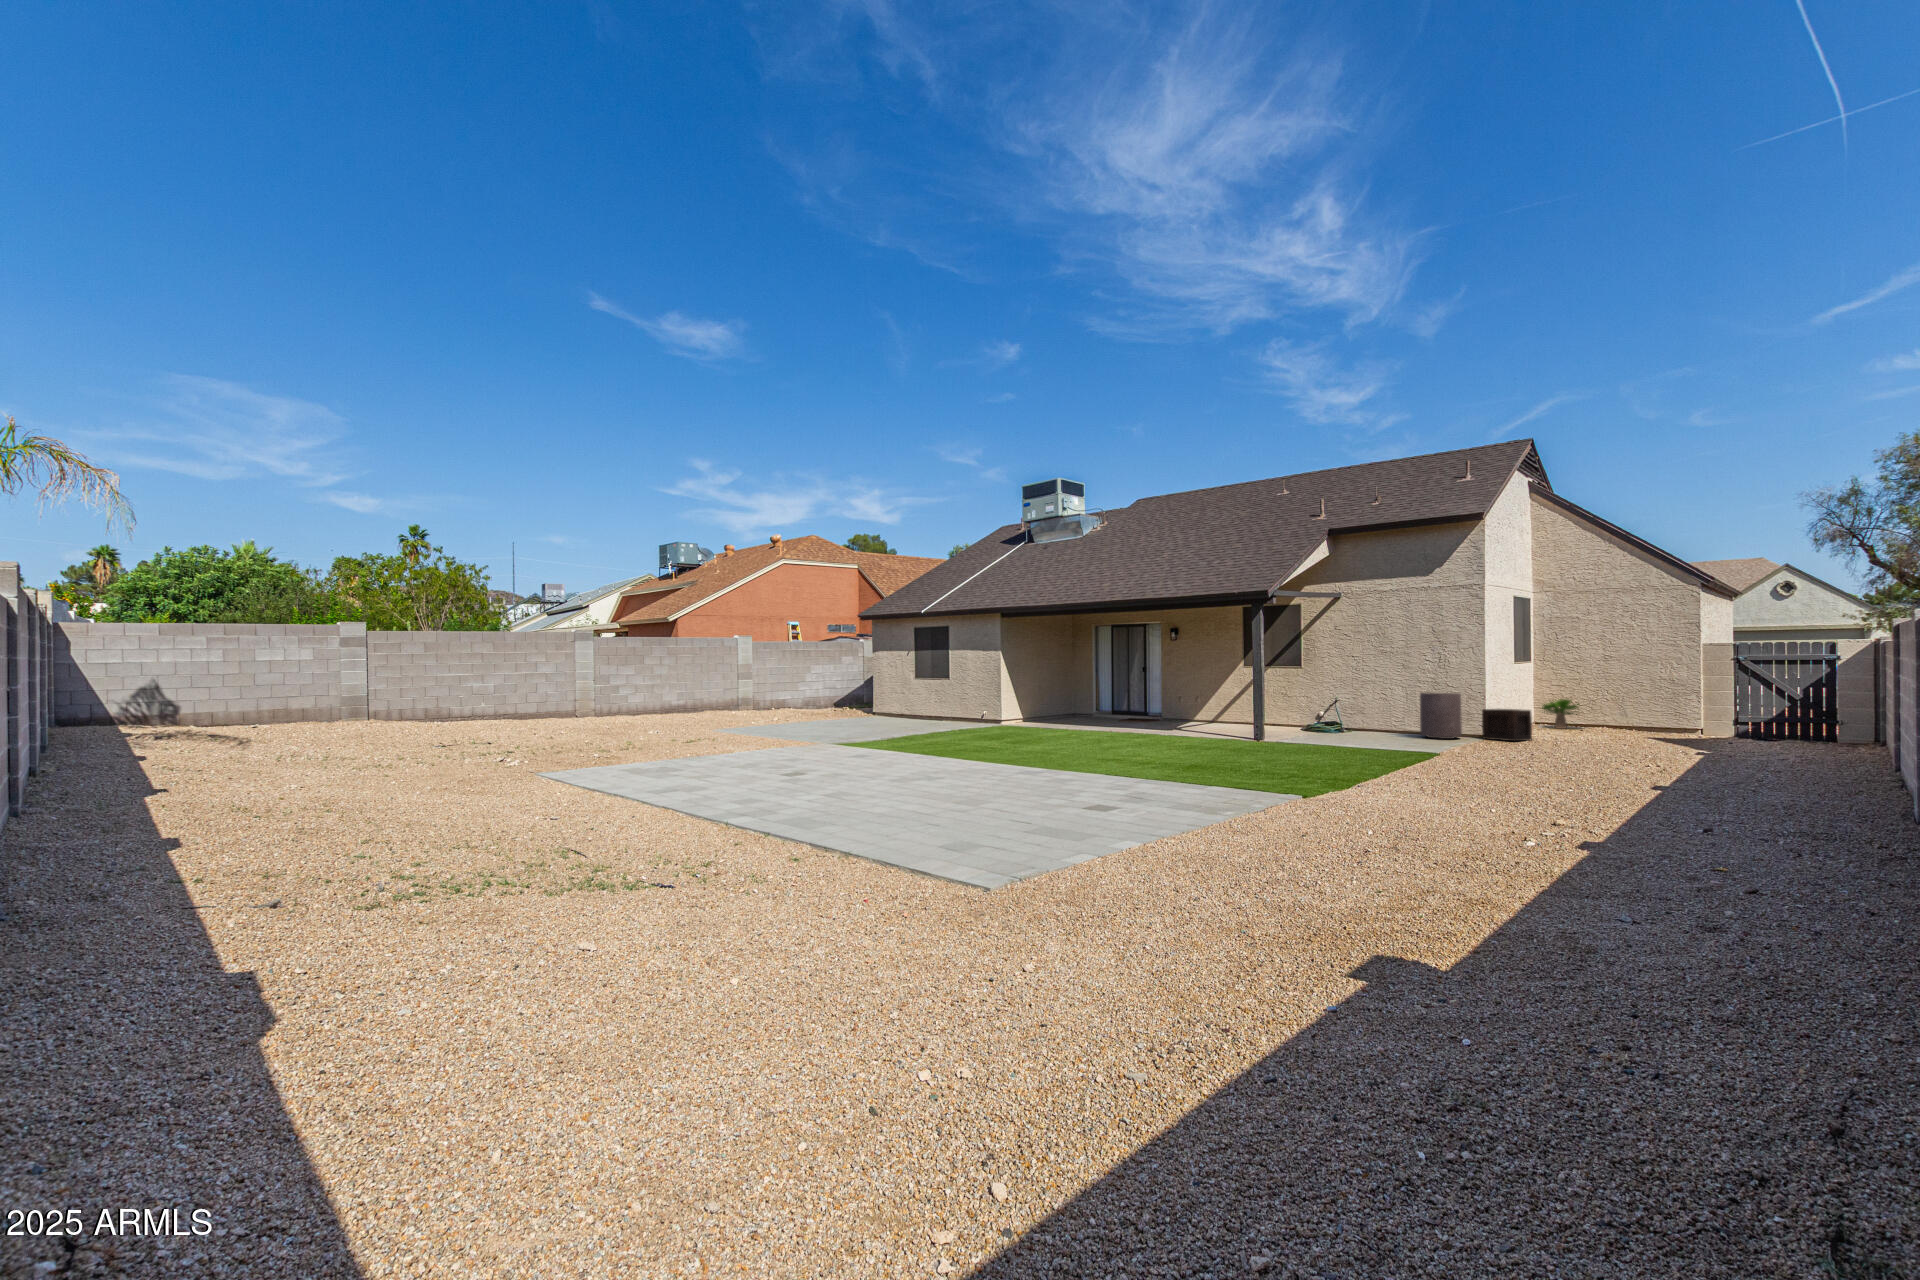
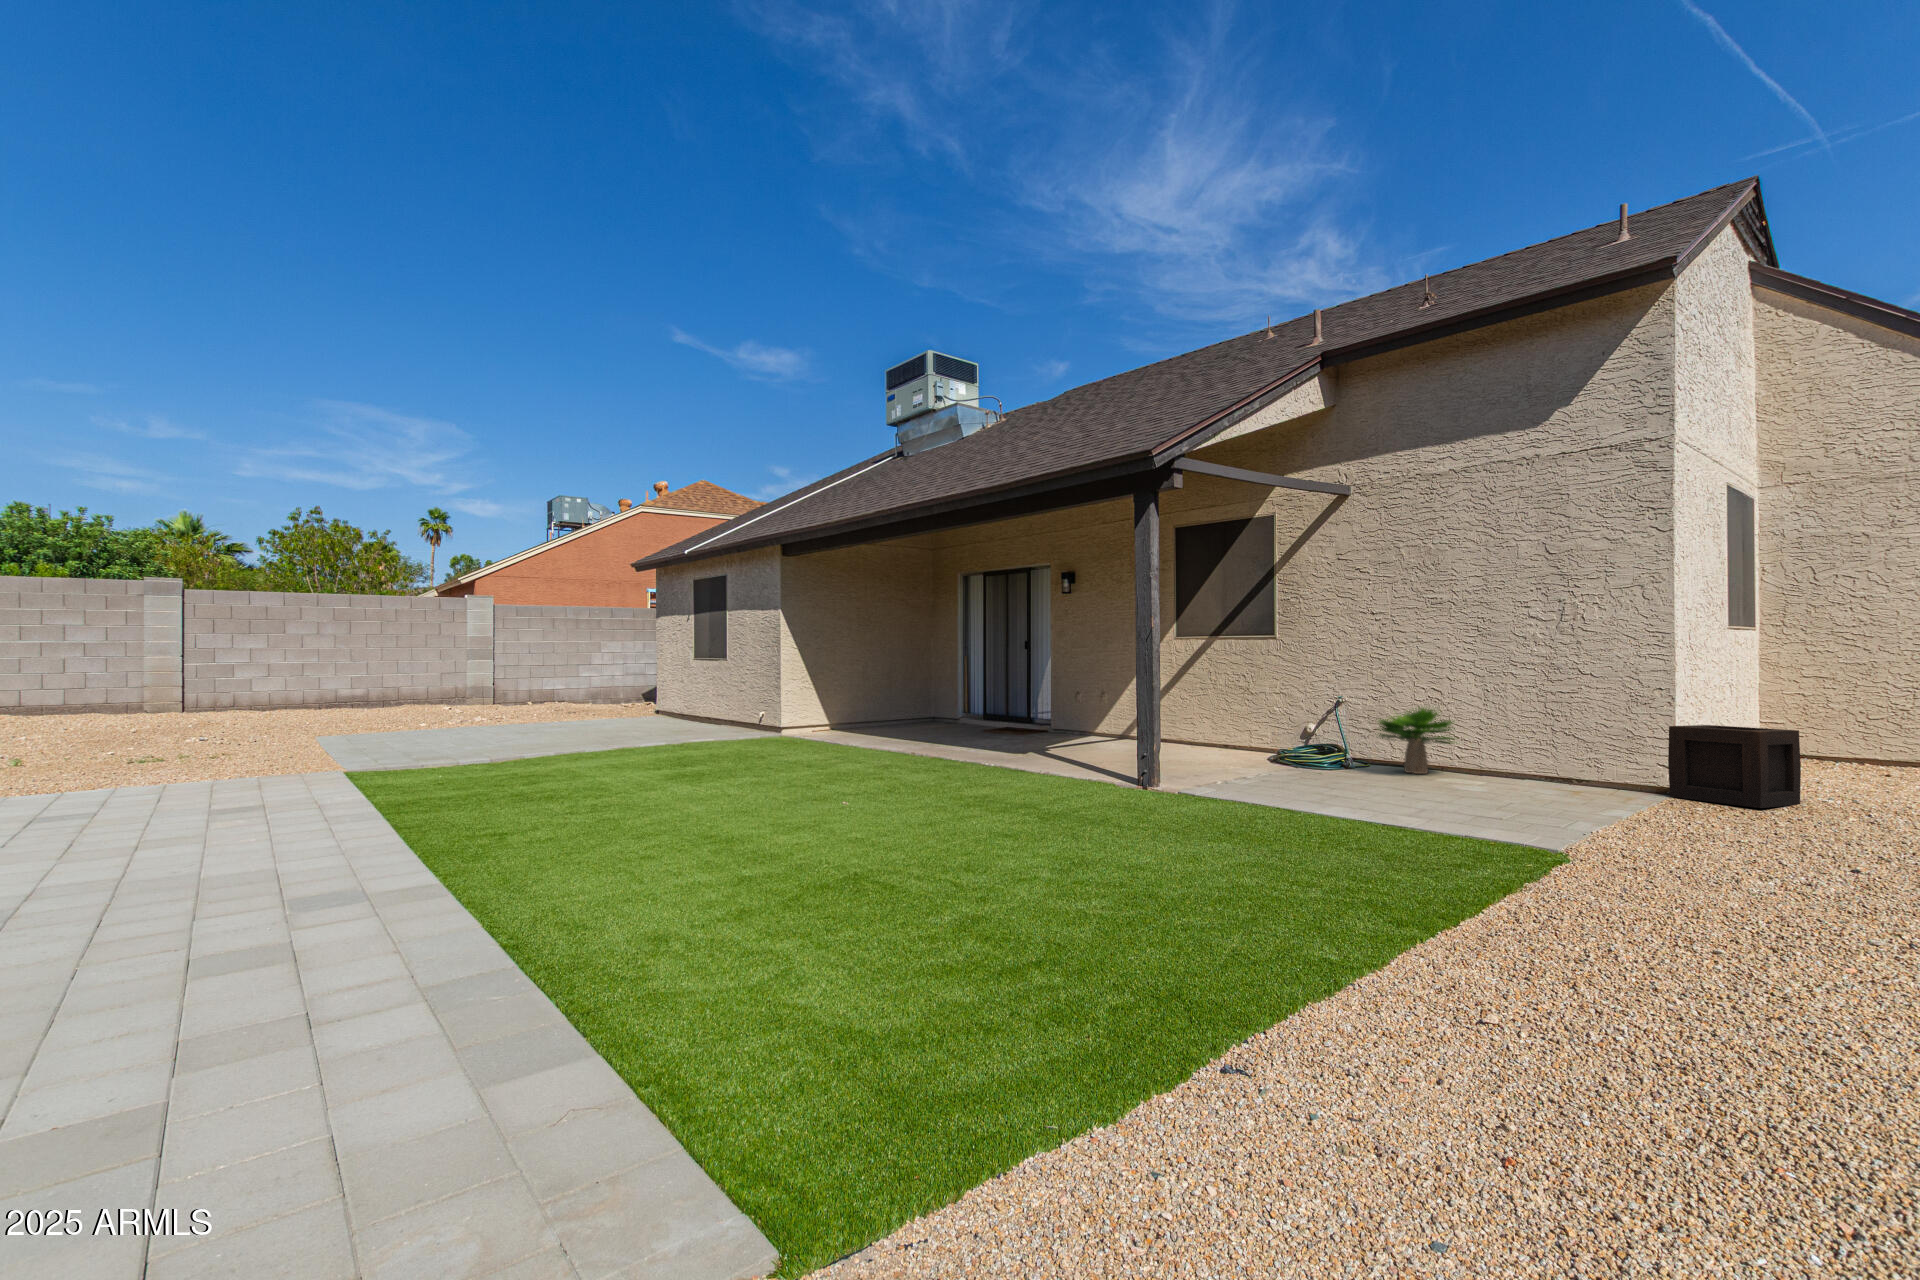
trash can: present [1420,693,1462,739] -> none [1515,686,1617,794]
potted plant: present [1542,699,1579,729] -> present [1375,708,1455,774]

